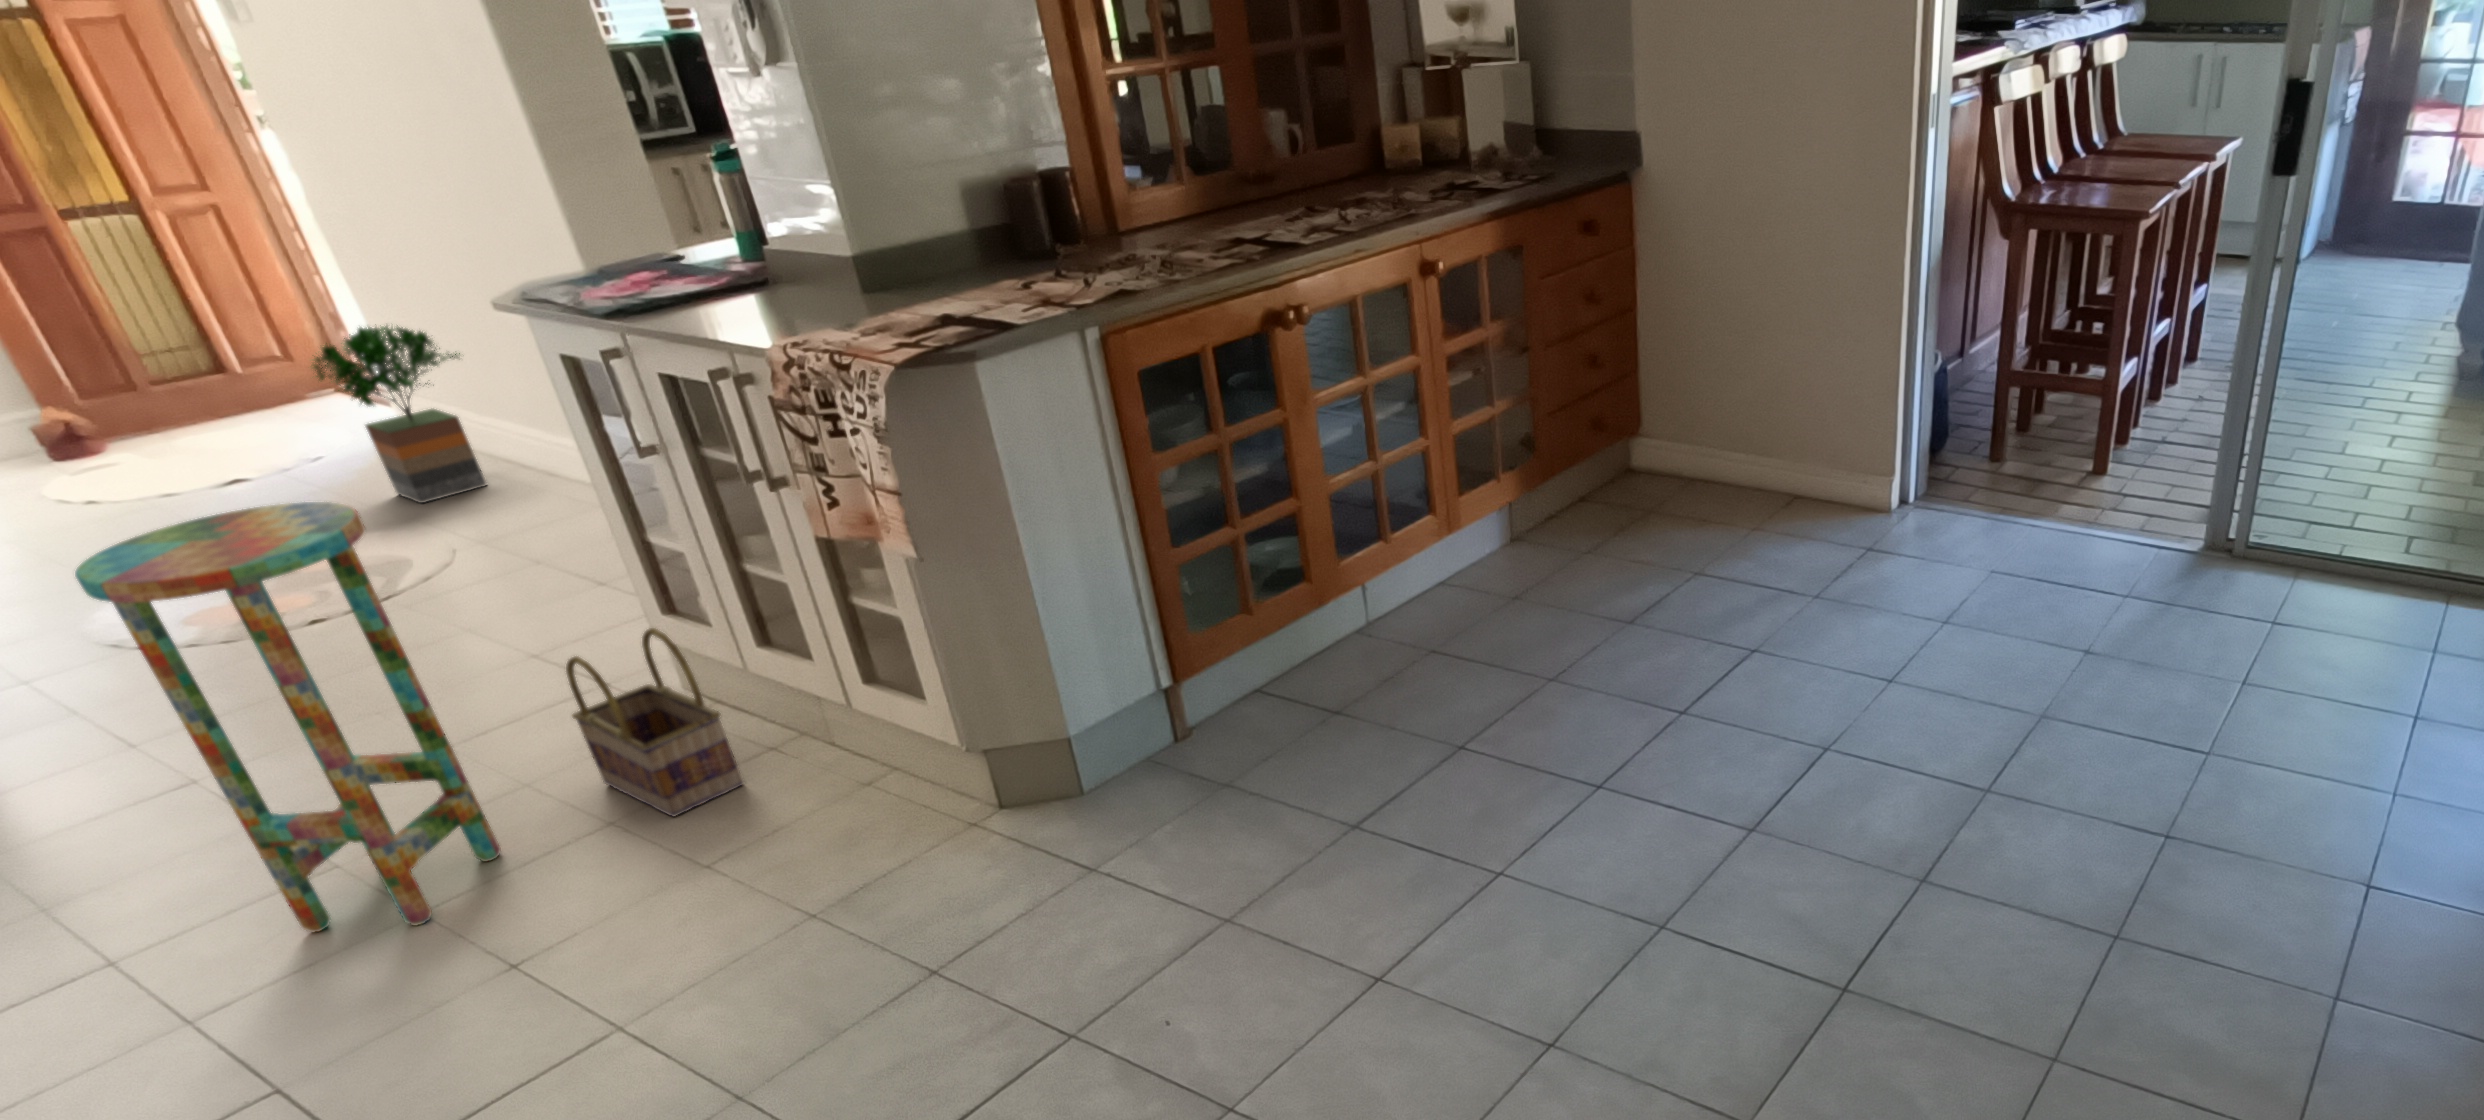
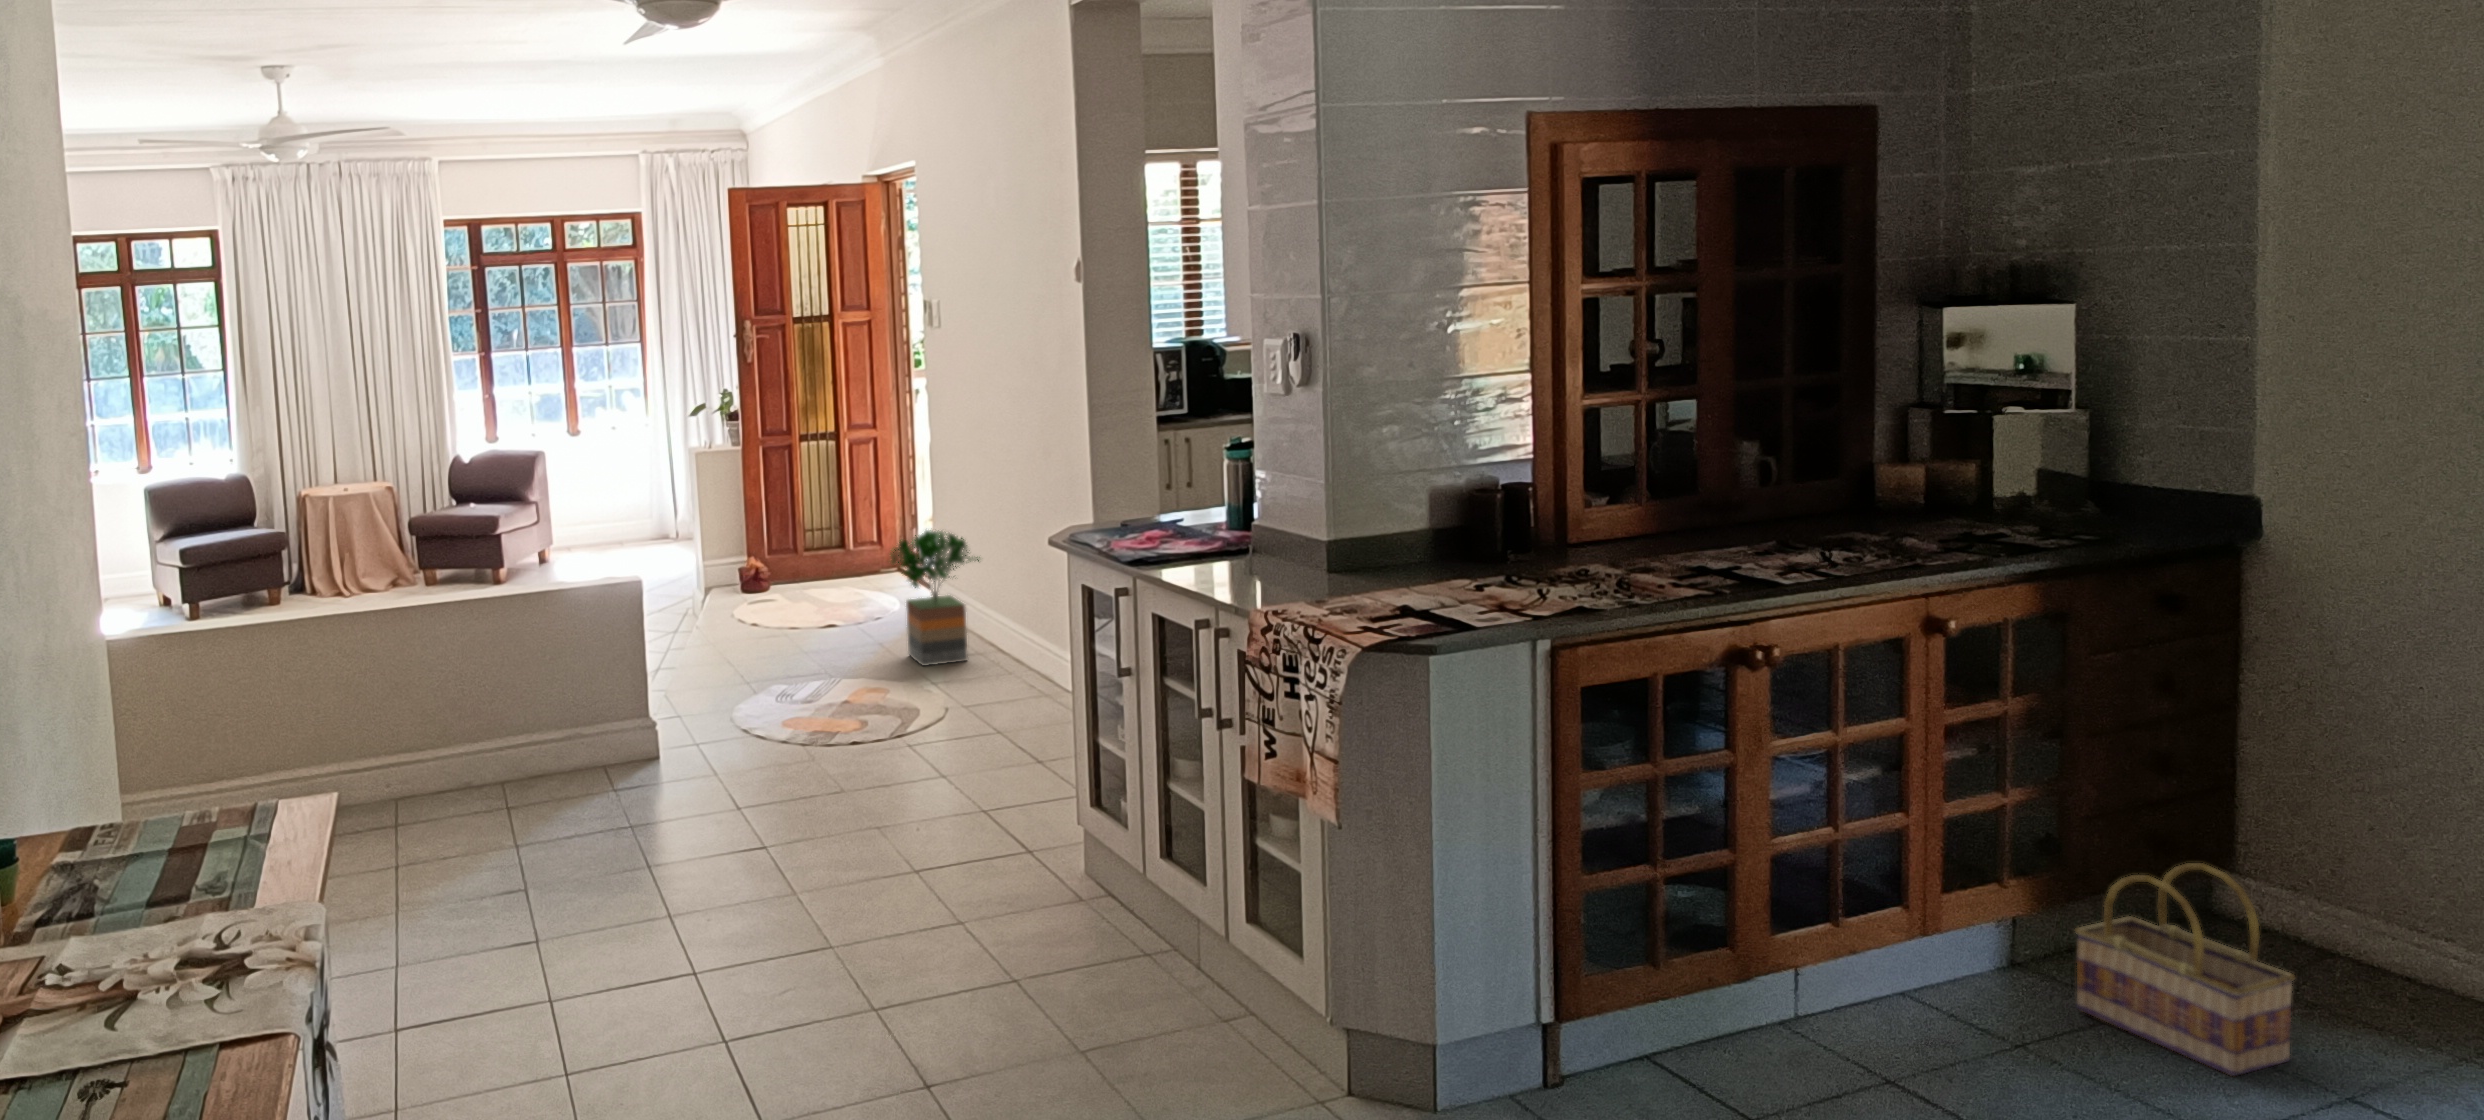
side table: present [75,502,500,932] -> none [767,666,931,1024]
basket: present [566,628,743,816] -> present [2075,863,2295,1076]

